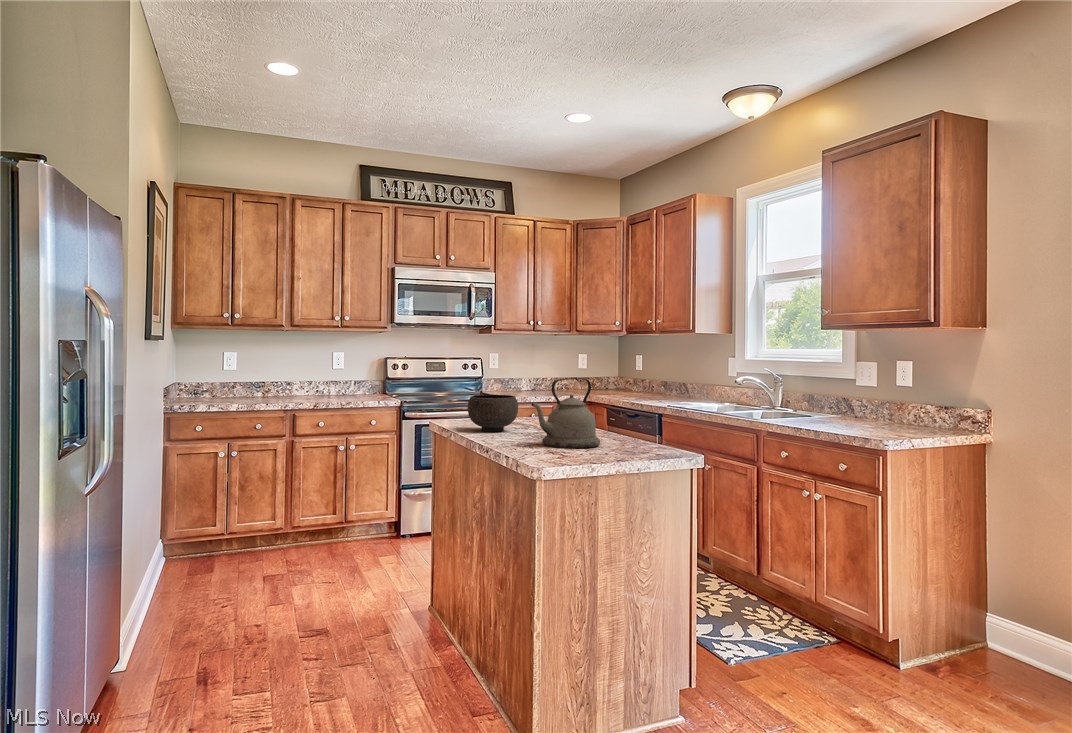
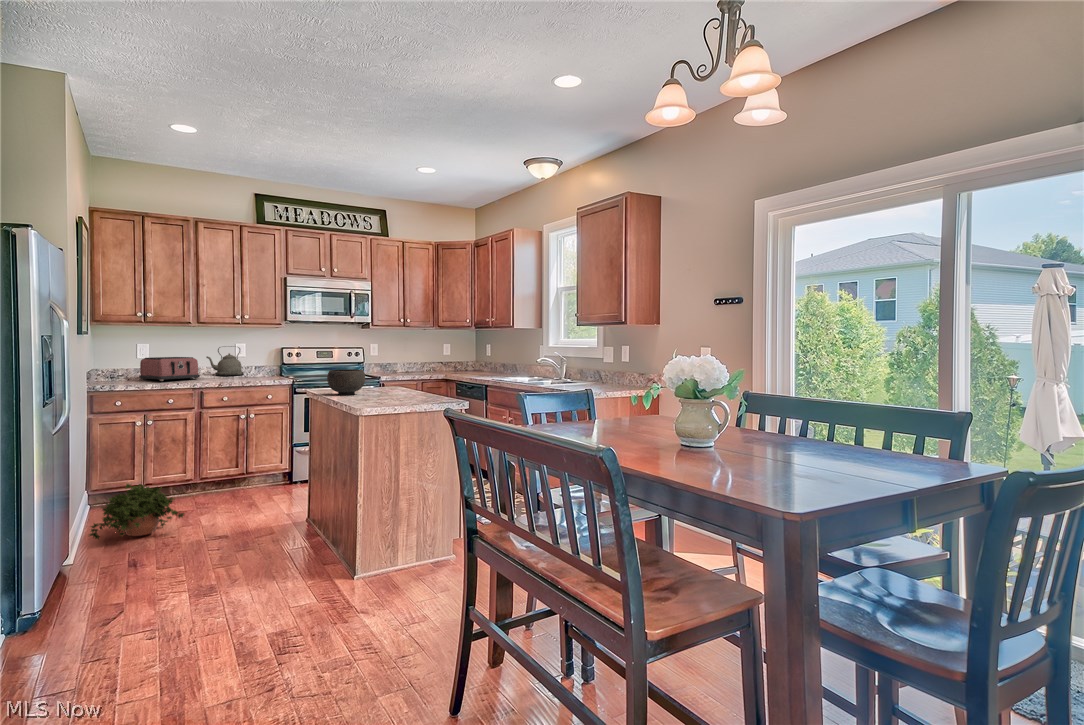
toaster: none [222,369,291,400] -> present [139,357,200,381]
kettle: present [532,378,600,448] -> present [206,347,244,376]
potted plant: none [161,536,283,614] -> present [89,484,184,539]

